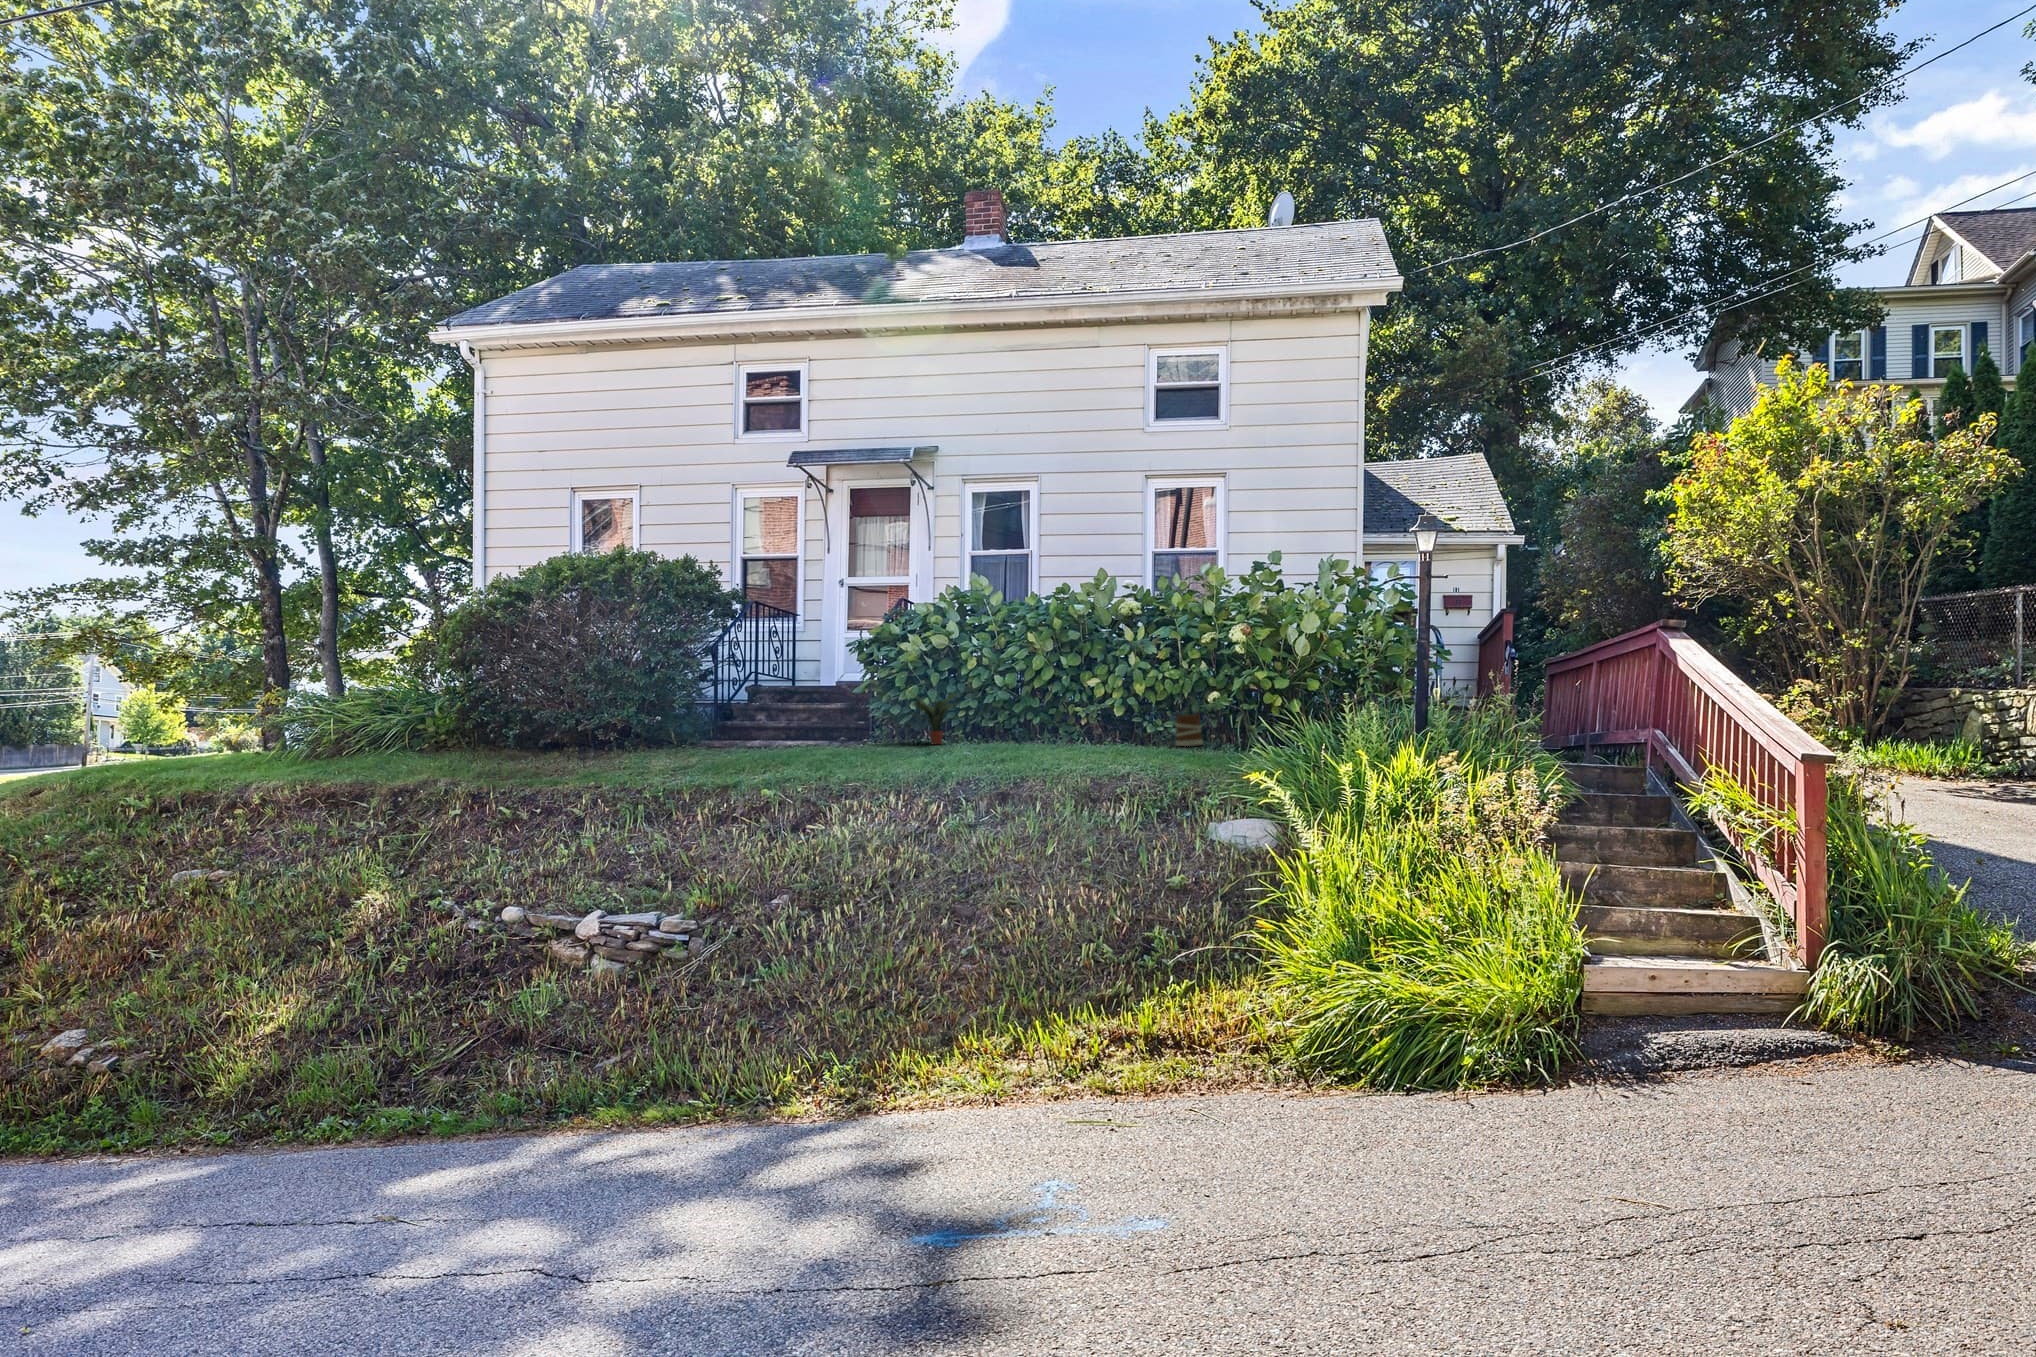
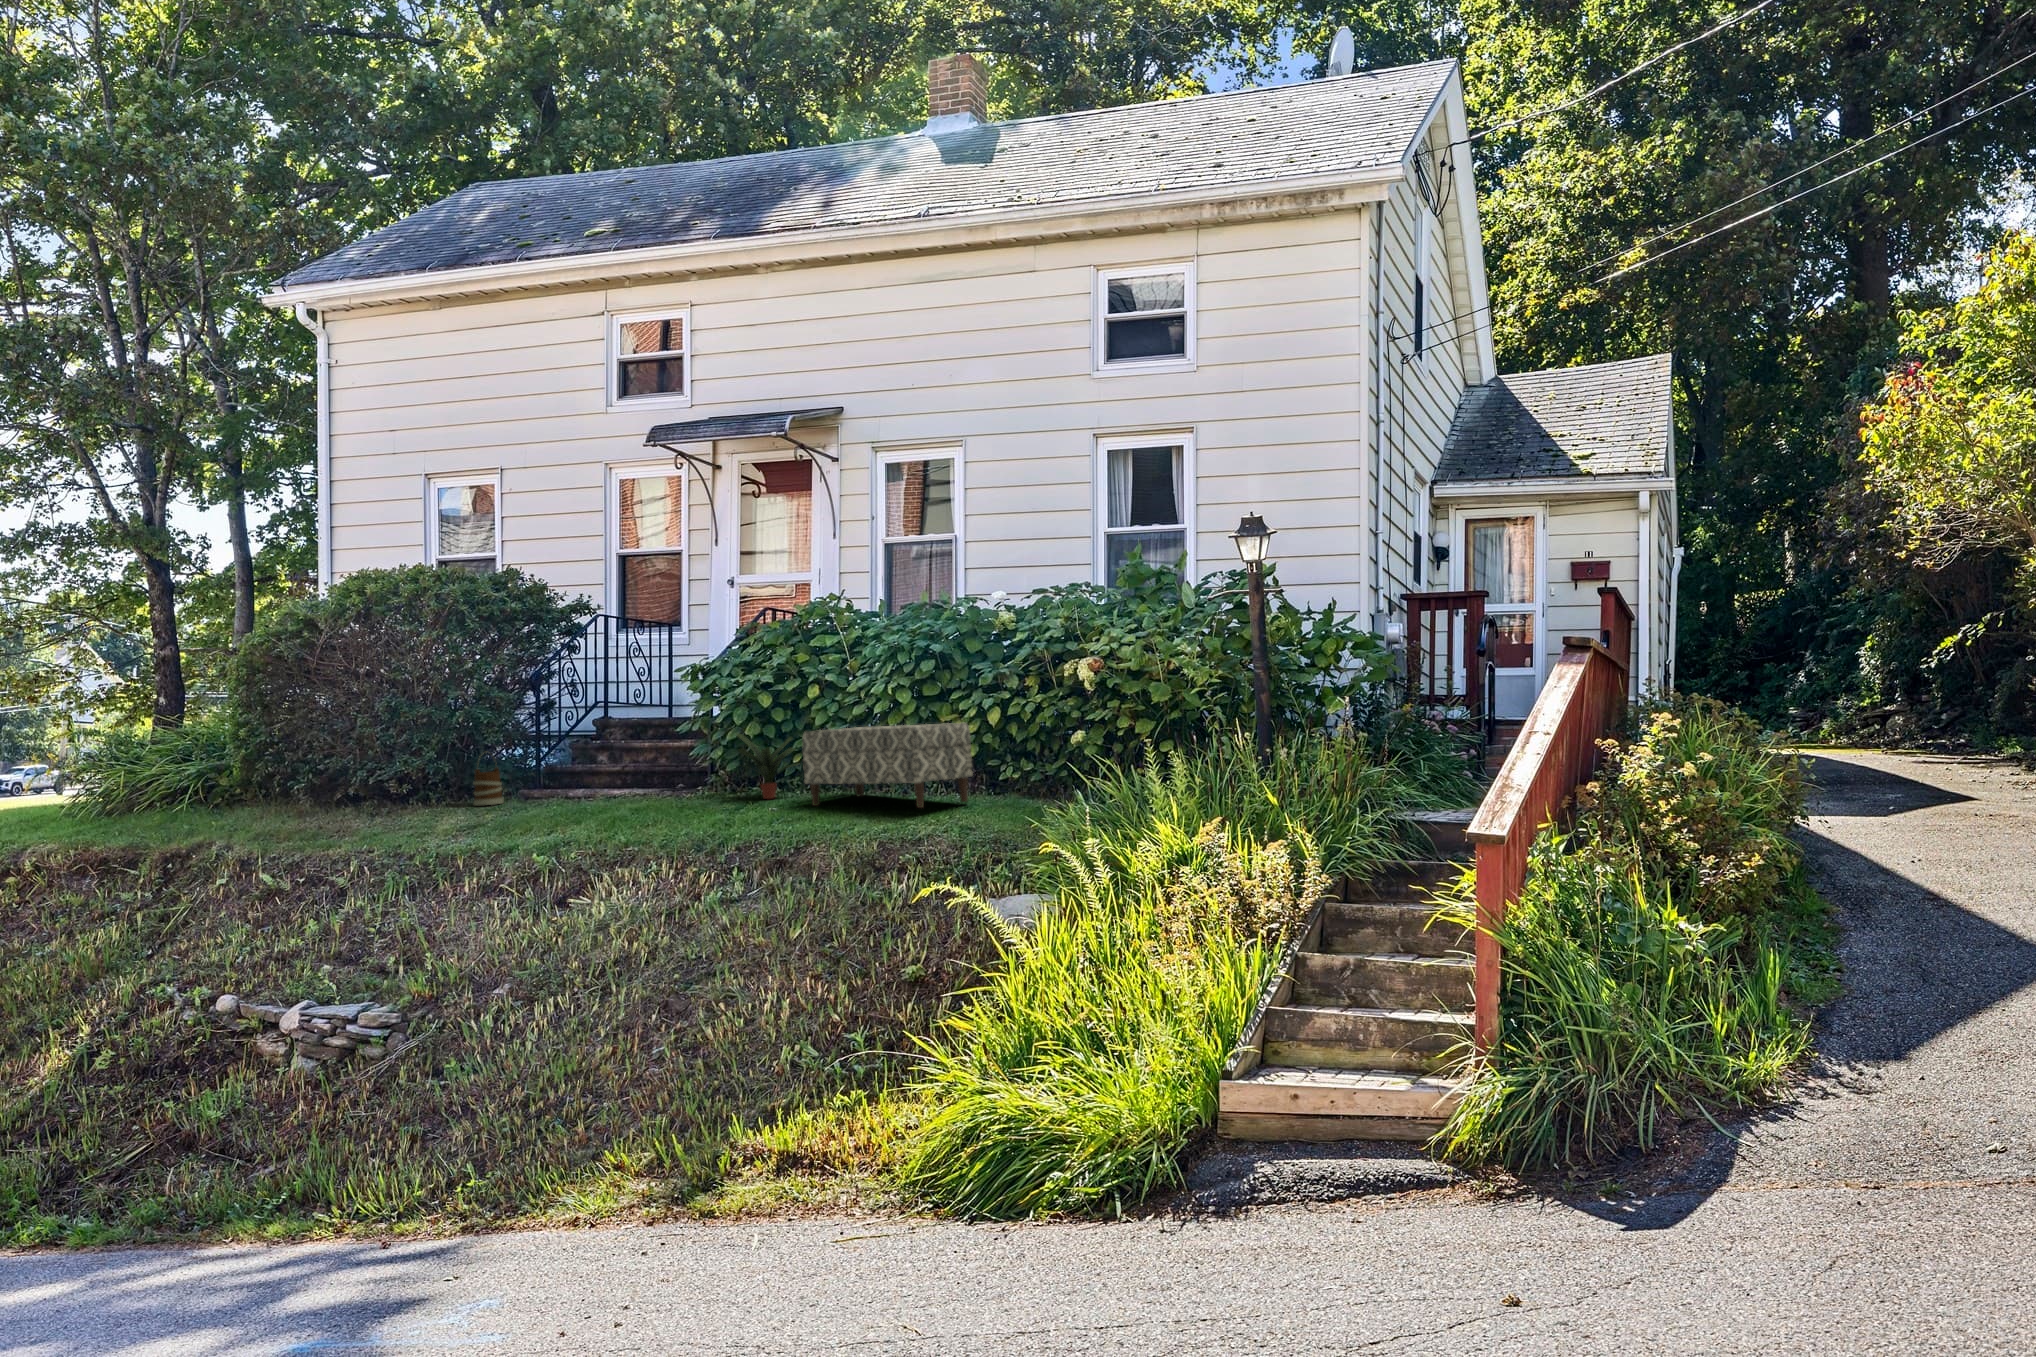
bench: none [976,678,1128,750] -> present [802,723,973,808]
wooden bucket: present [1176,711,1203,746] -> present [473,752,504,805]

